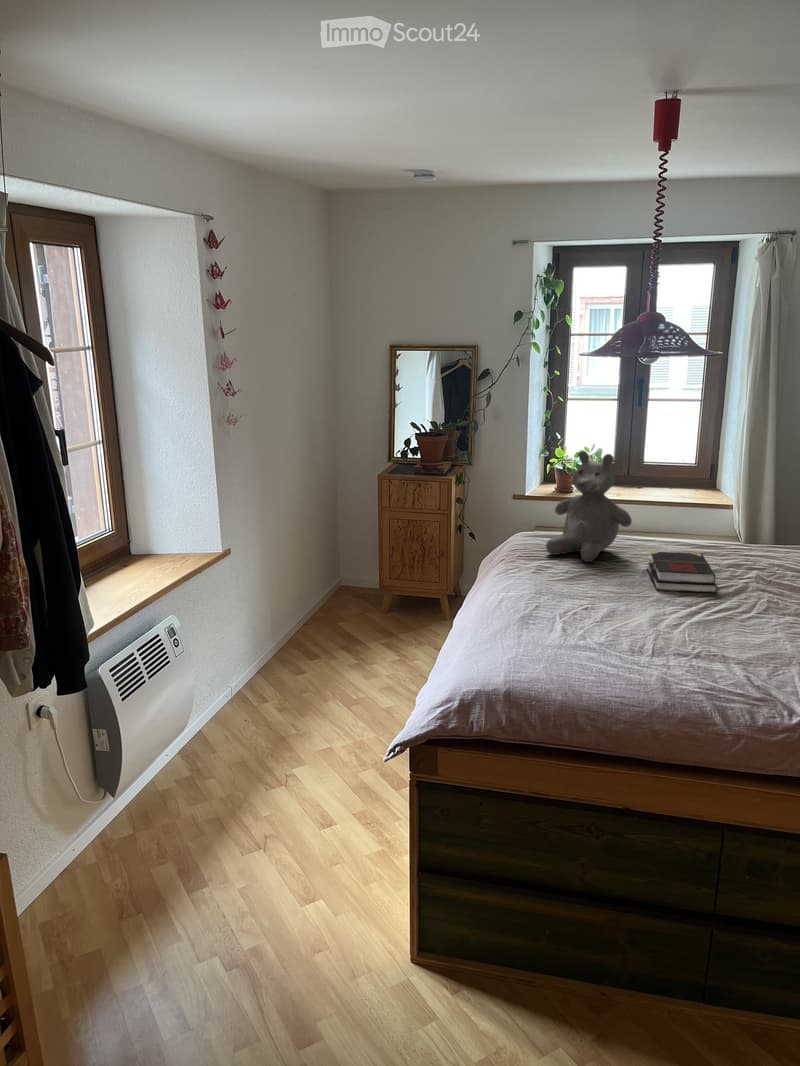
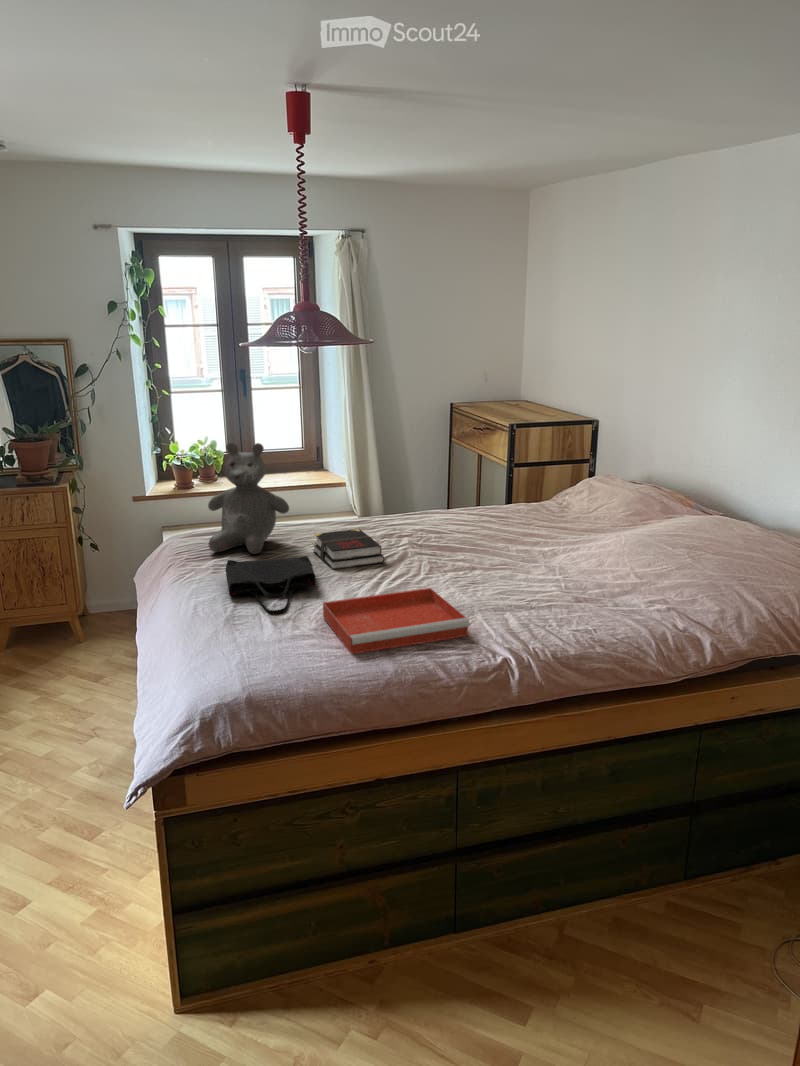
tote bag: none [540,563,633,622] -> present [226,556,315,615]
tray: none [618,619,769,687] -> present [323,588,470,654]

